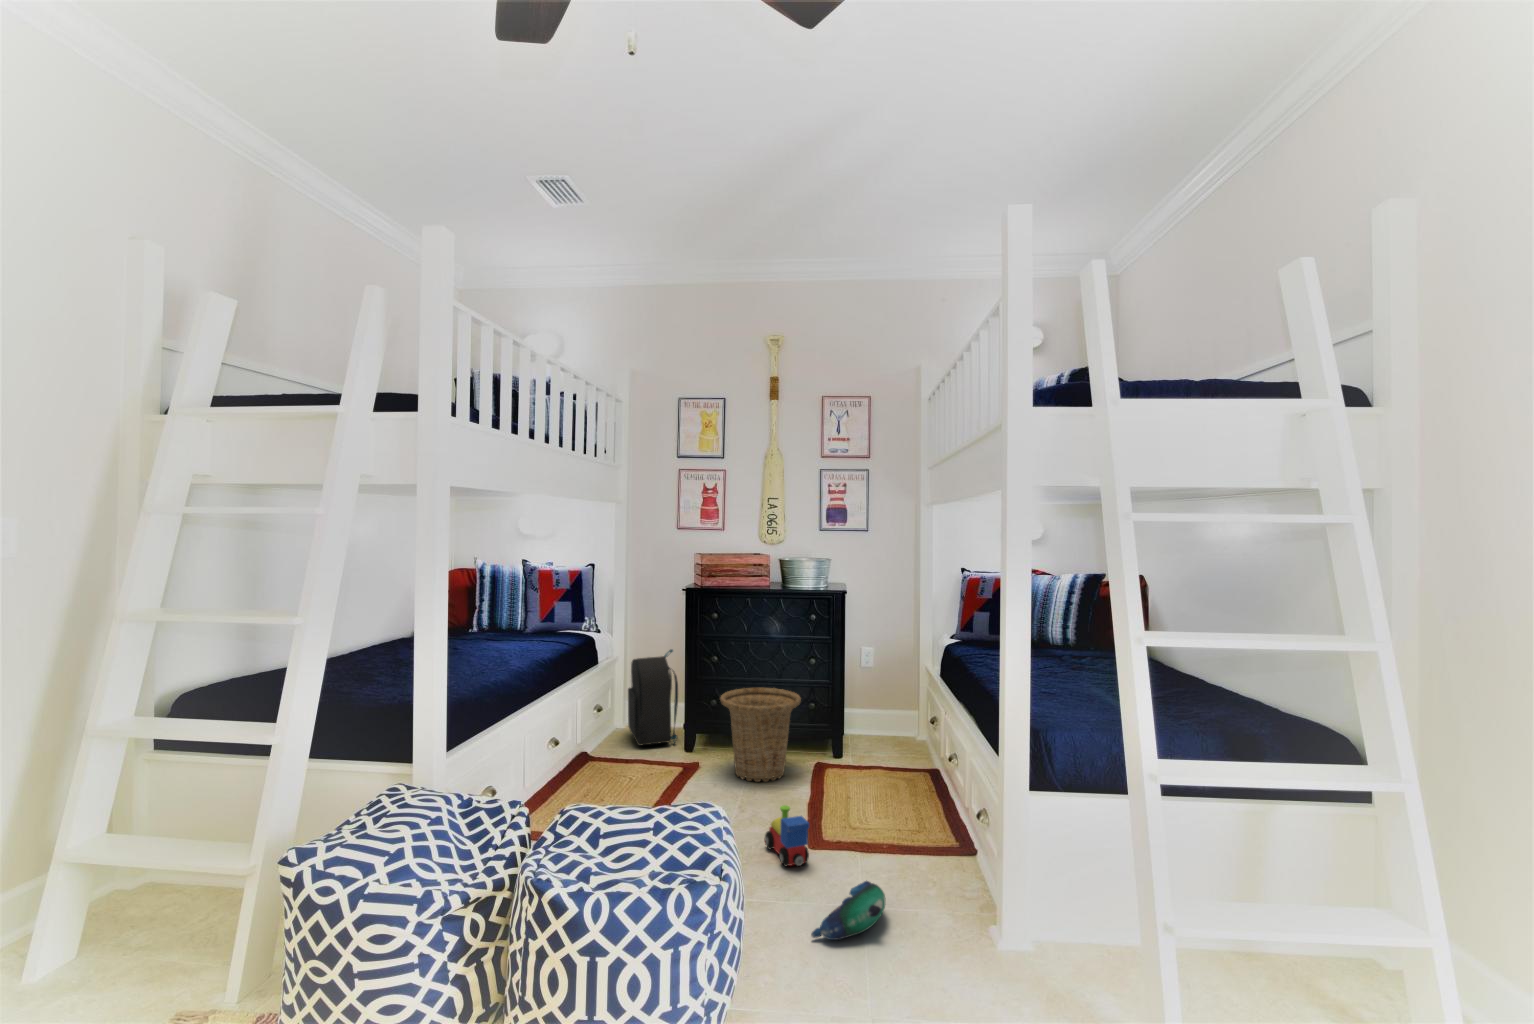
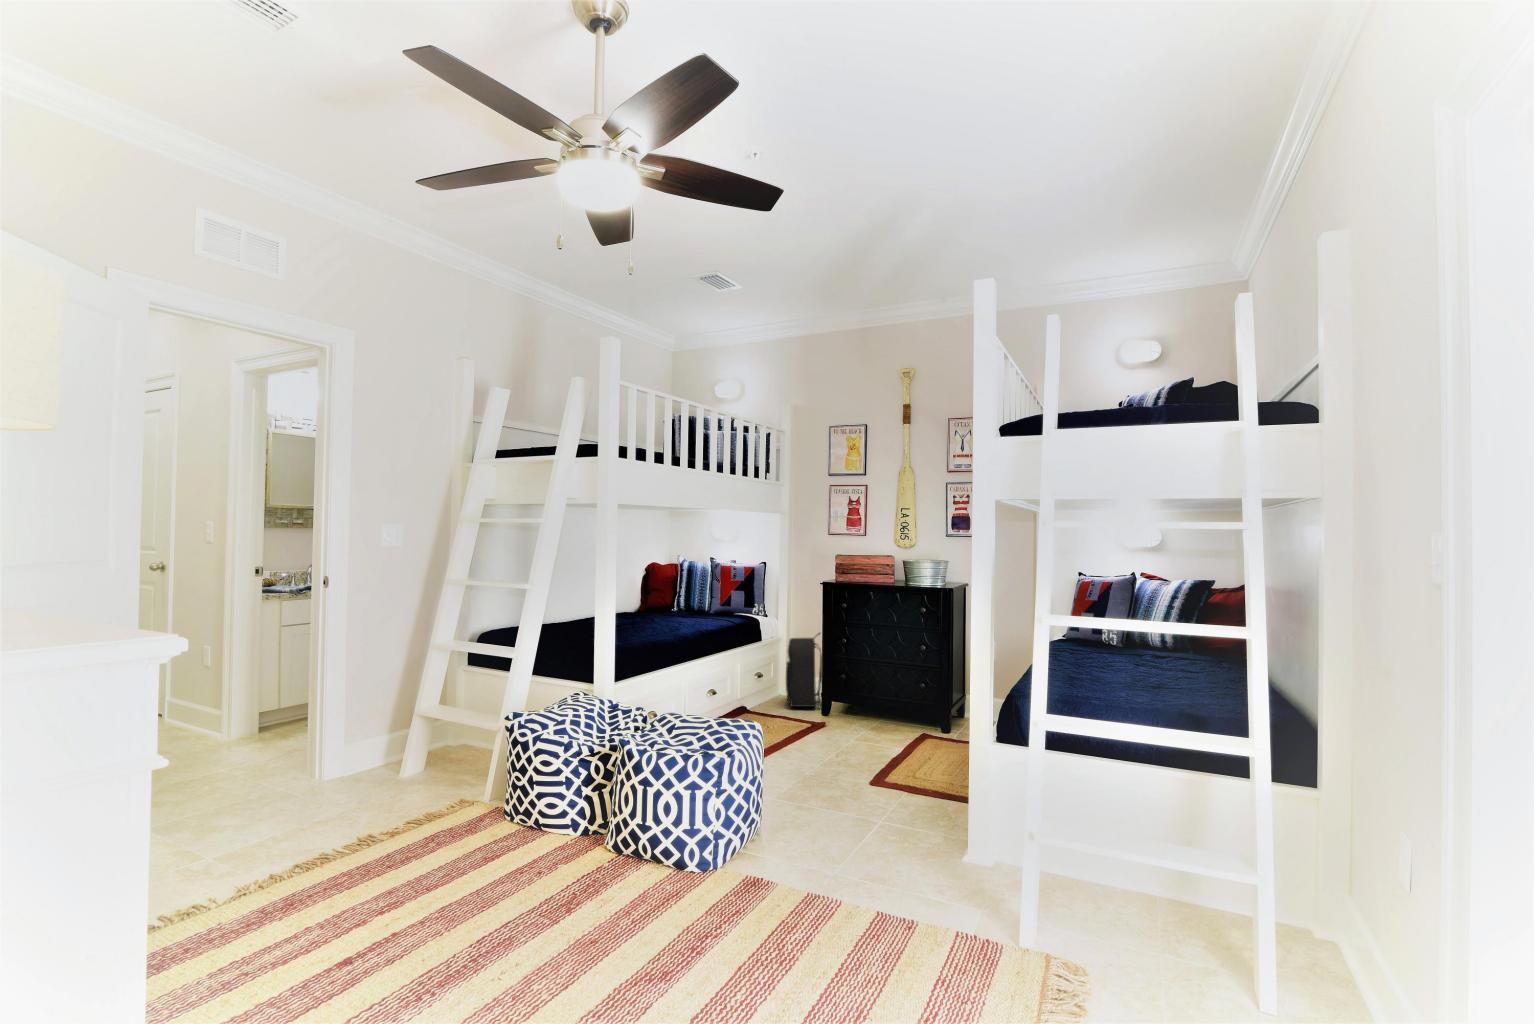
basket: present [720,688,801,782] -> none [841,666,908,741]
toy train: present [765,805,809,867] -> none [842,748,869,793]
plush toy: present [811,881,886,940] -> none [836,805,903,839]

